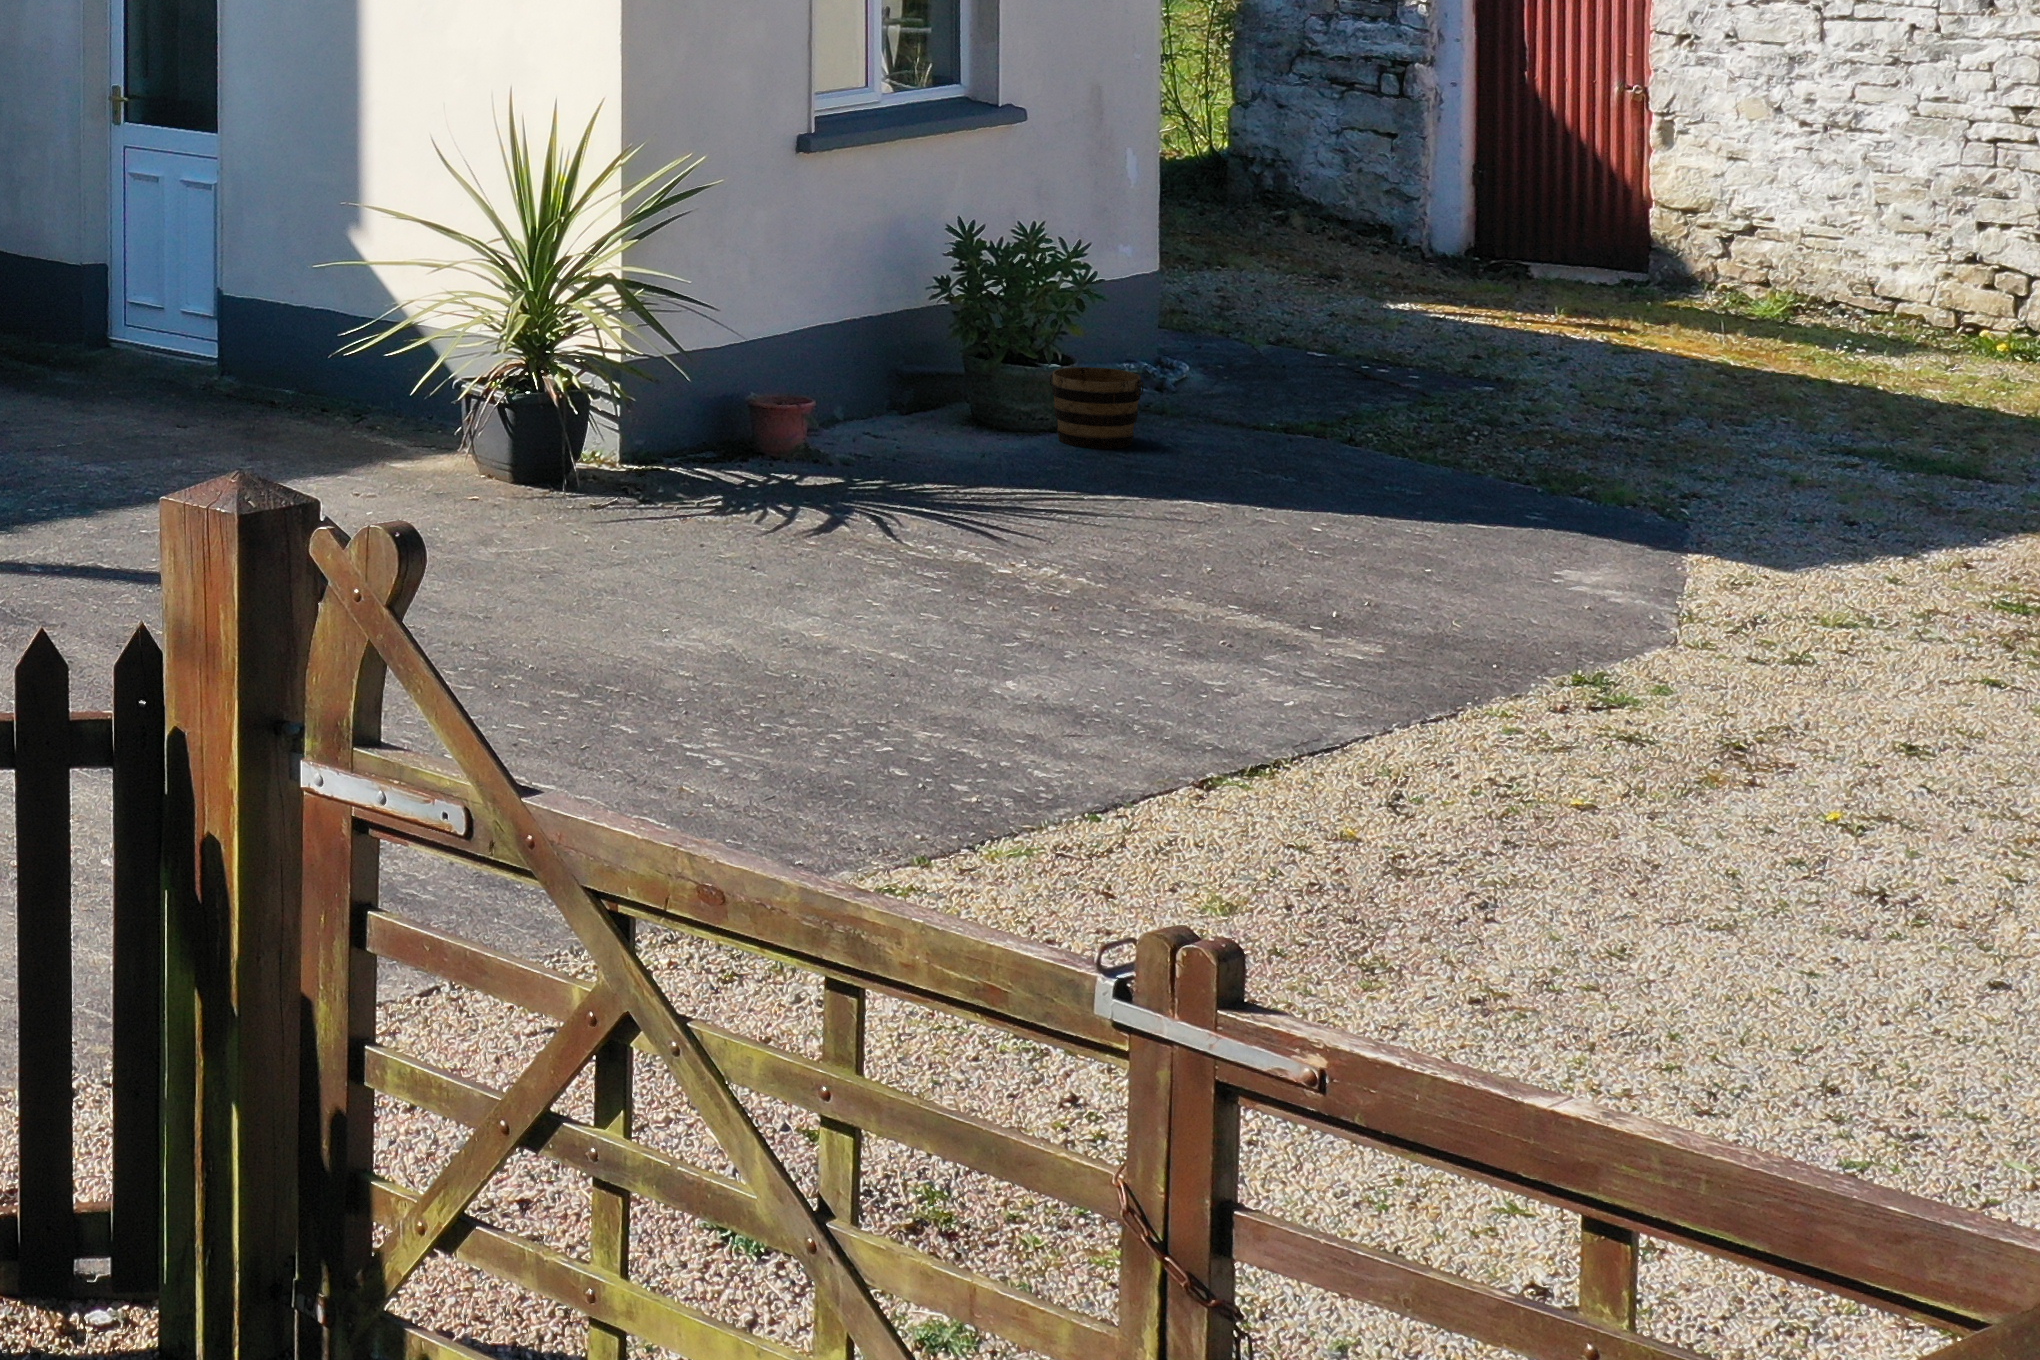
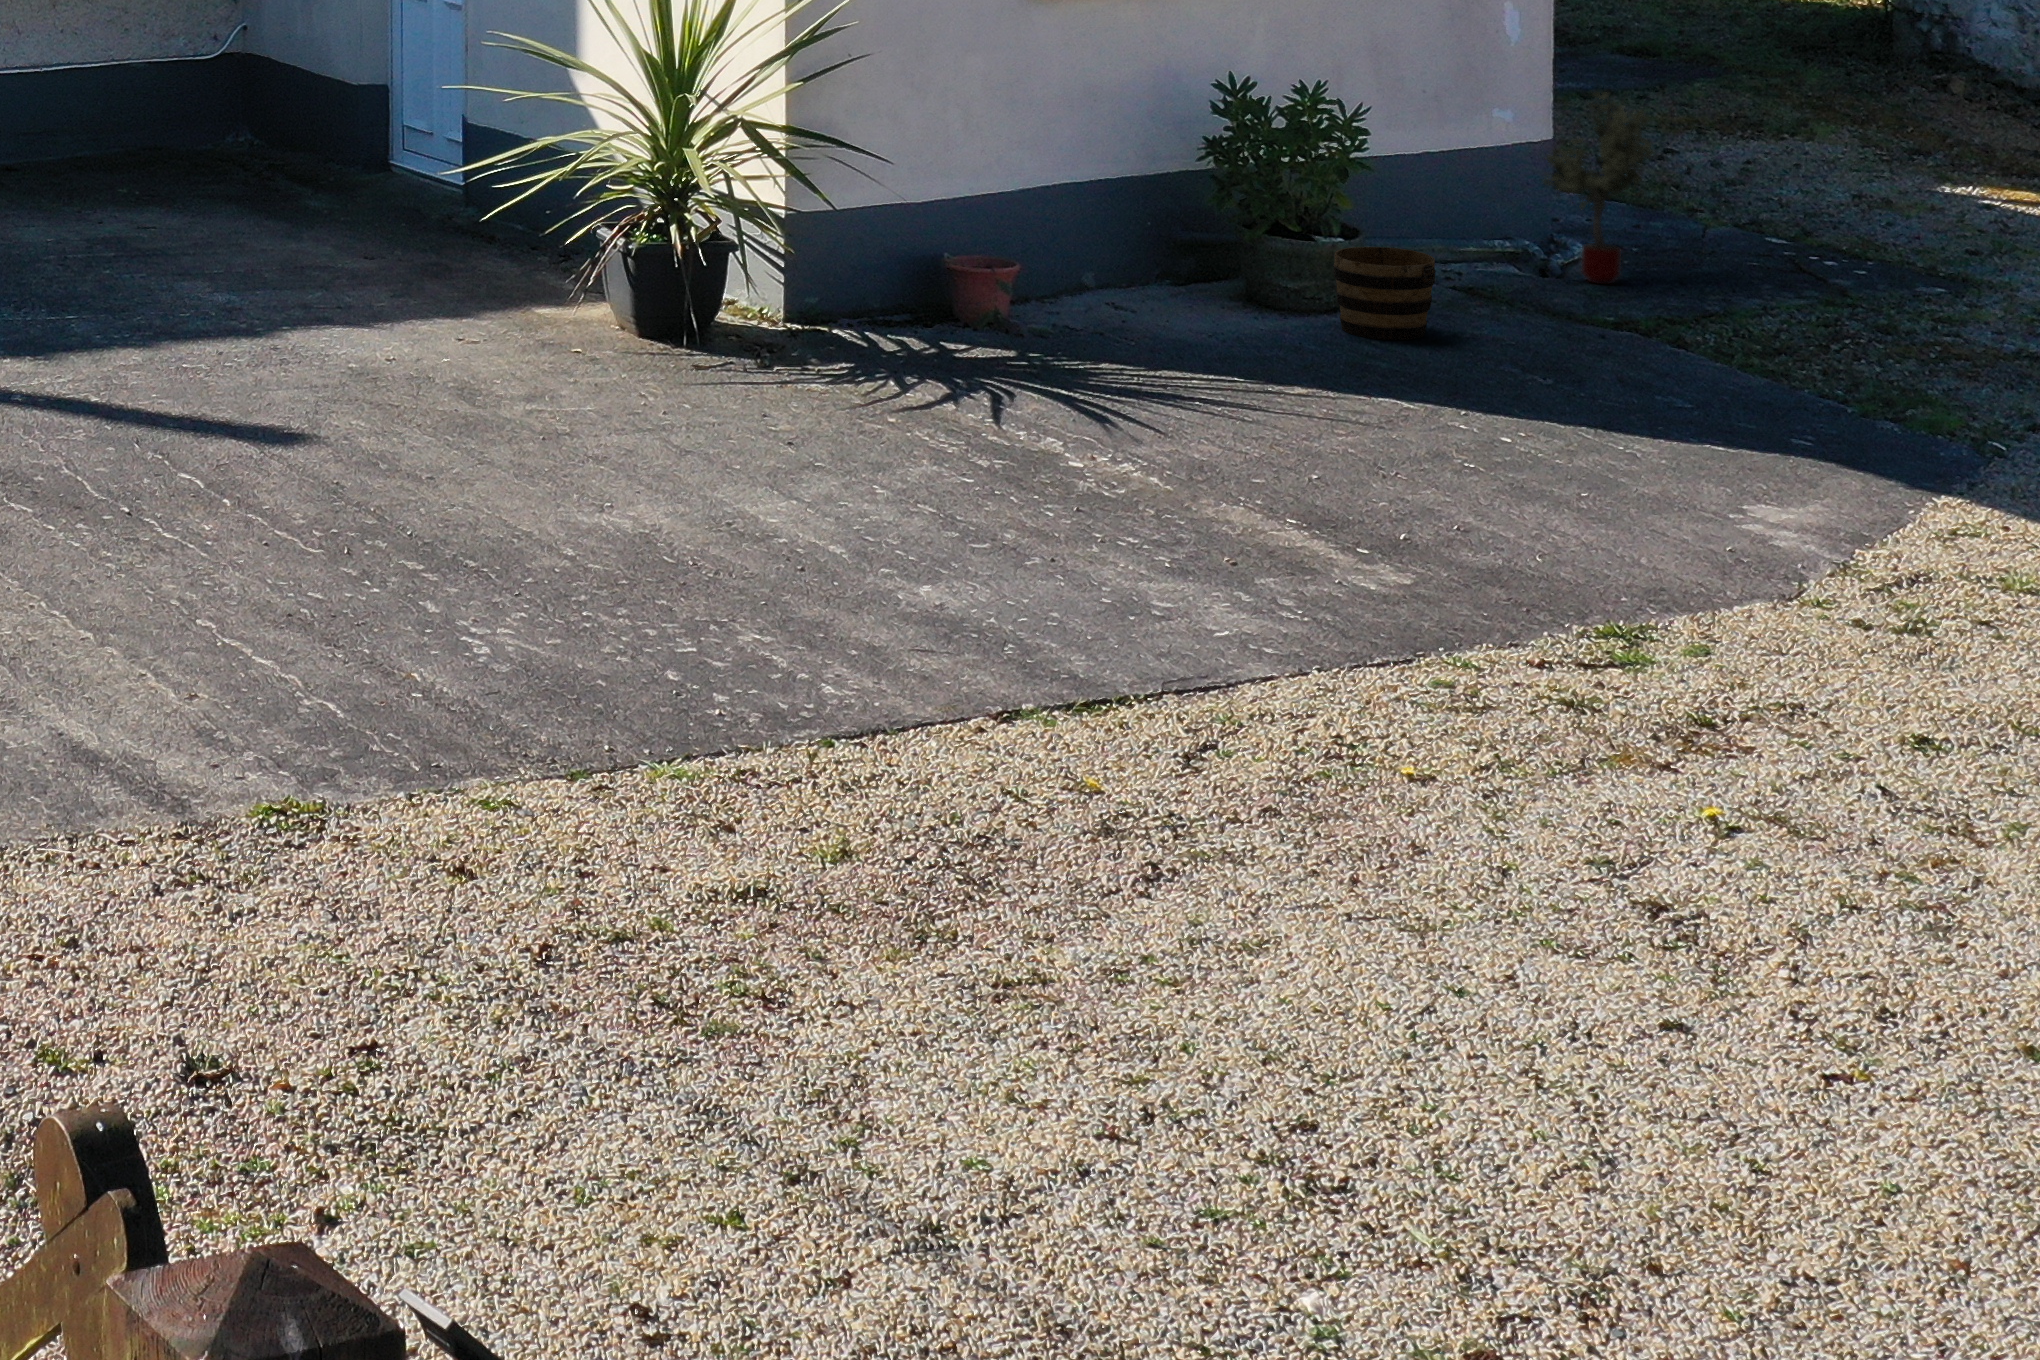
potted tree: none [1153,222,1243,393] -> present [1543,93,1653,284]

